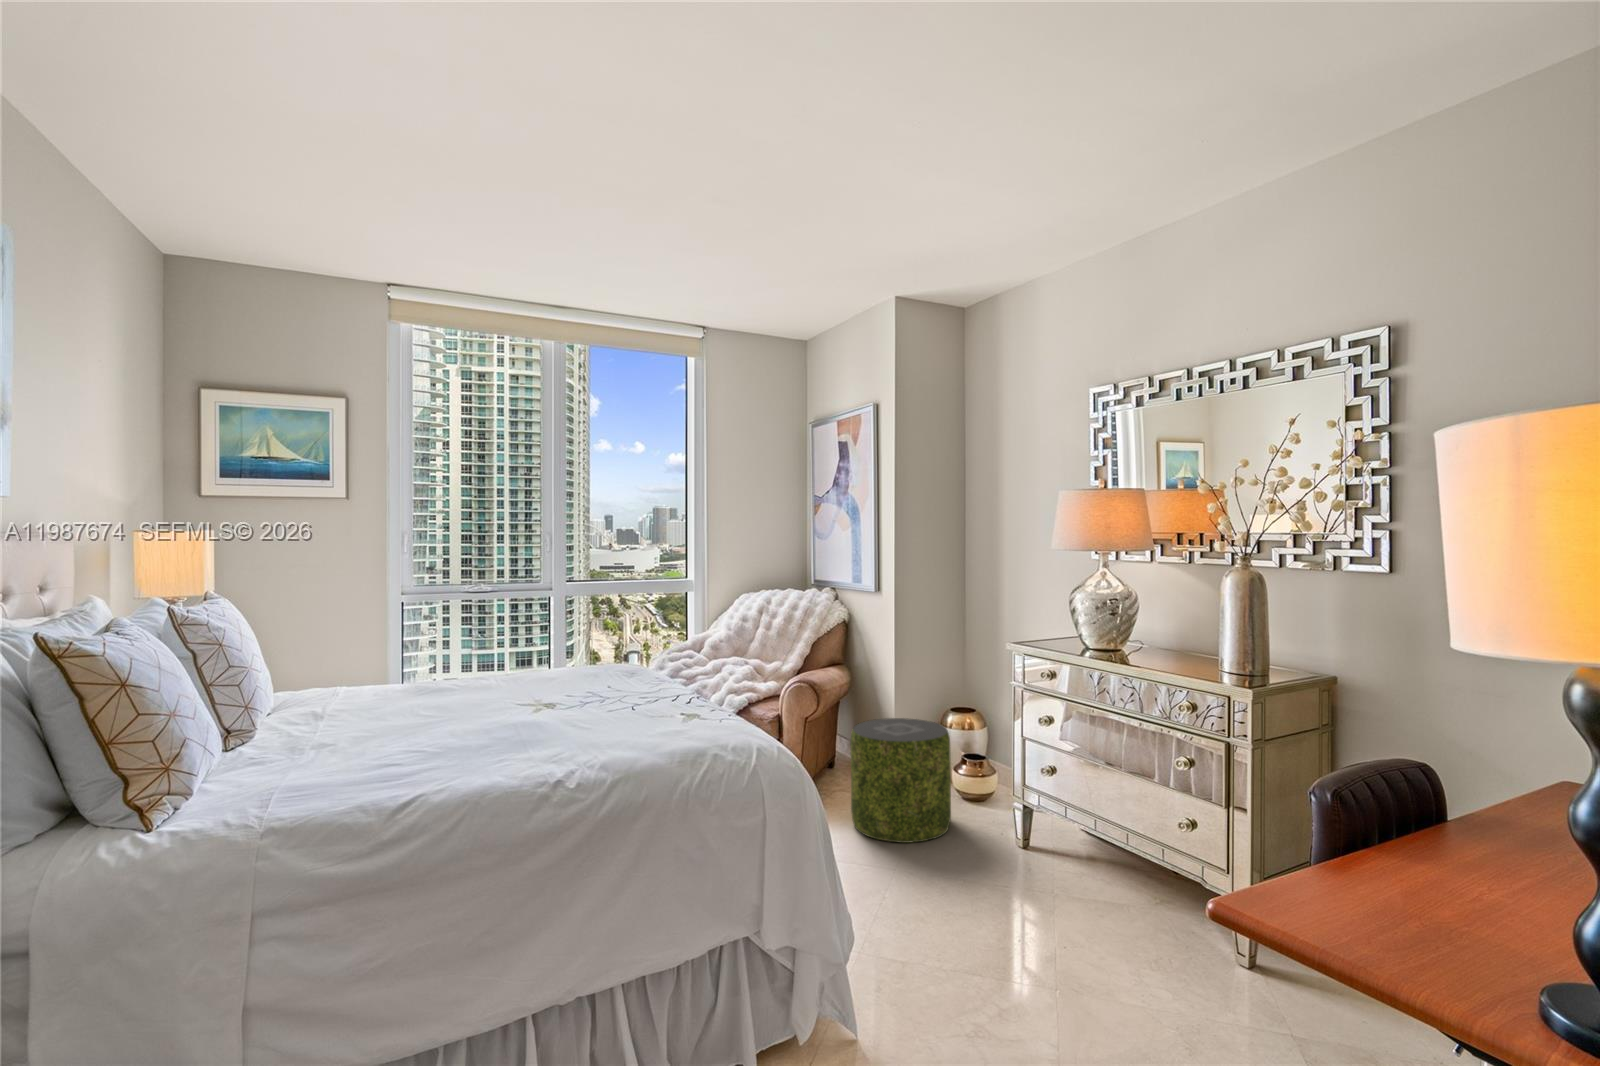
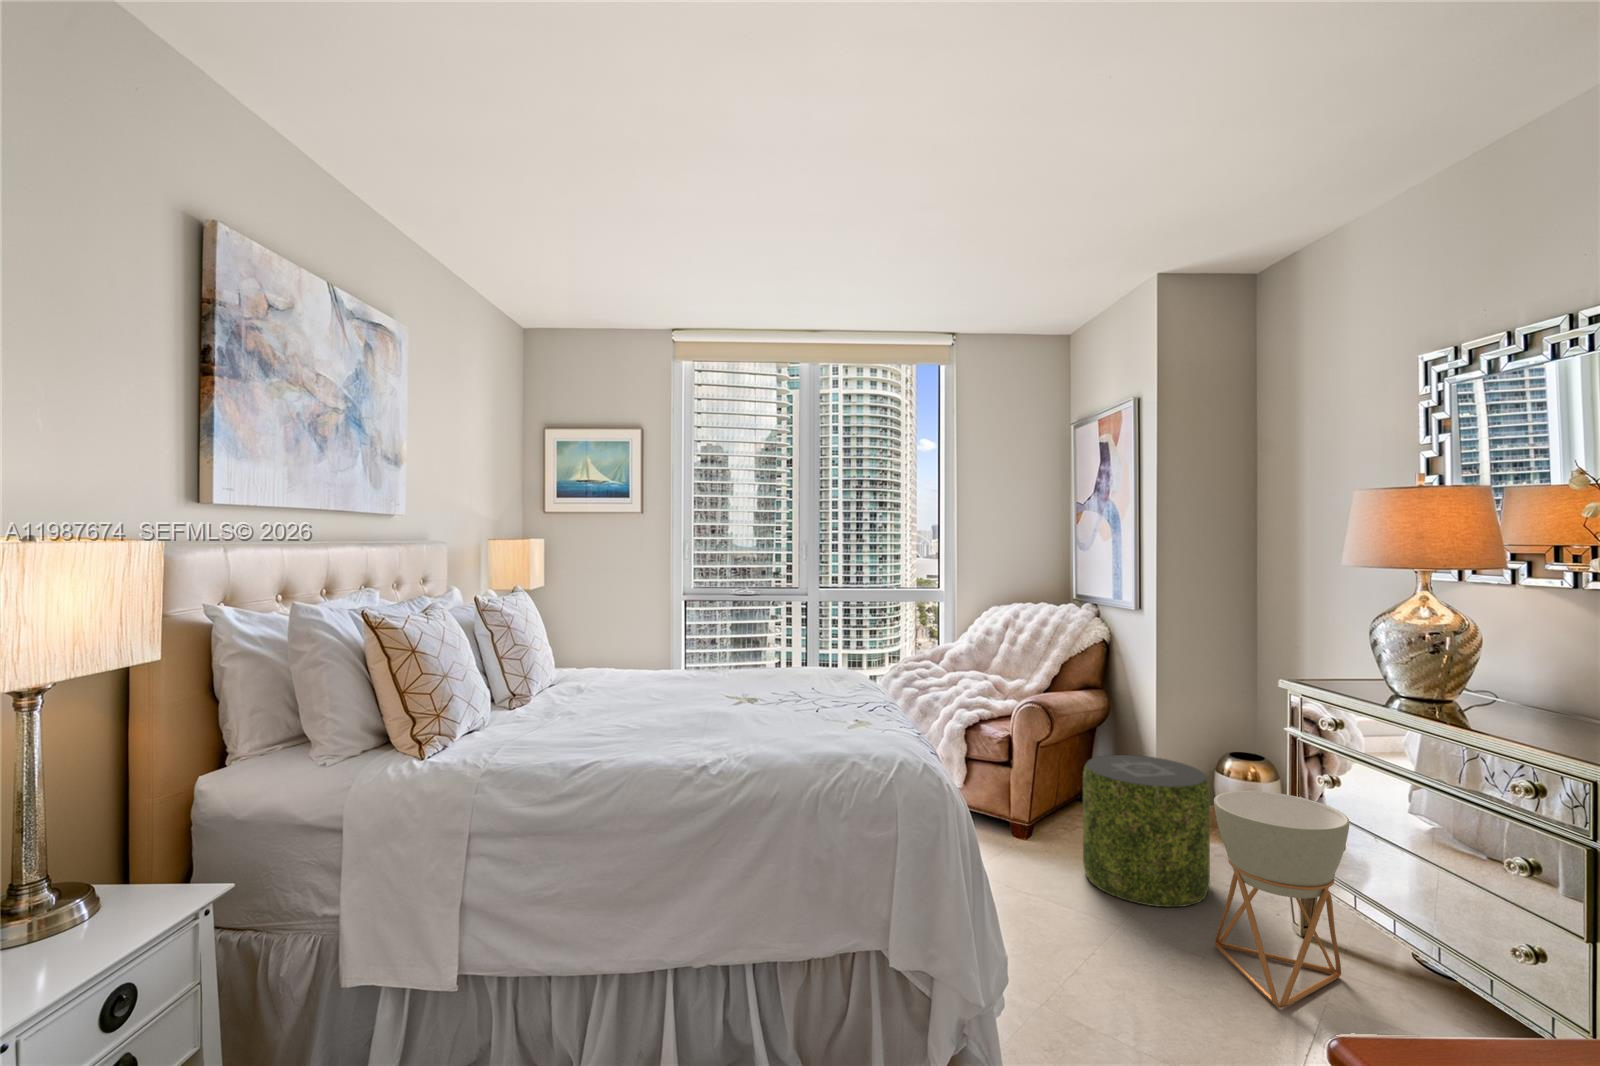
planter: none [966,734,1061,898] -> present [1214,791,1350,1008]

